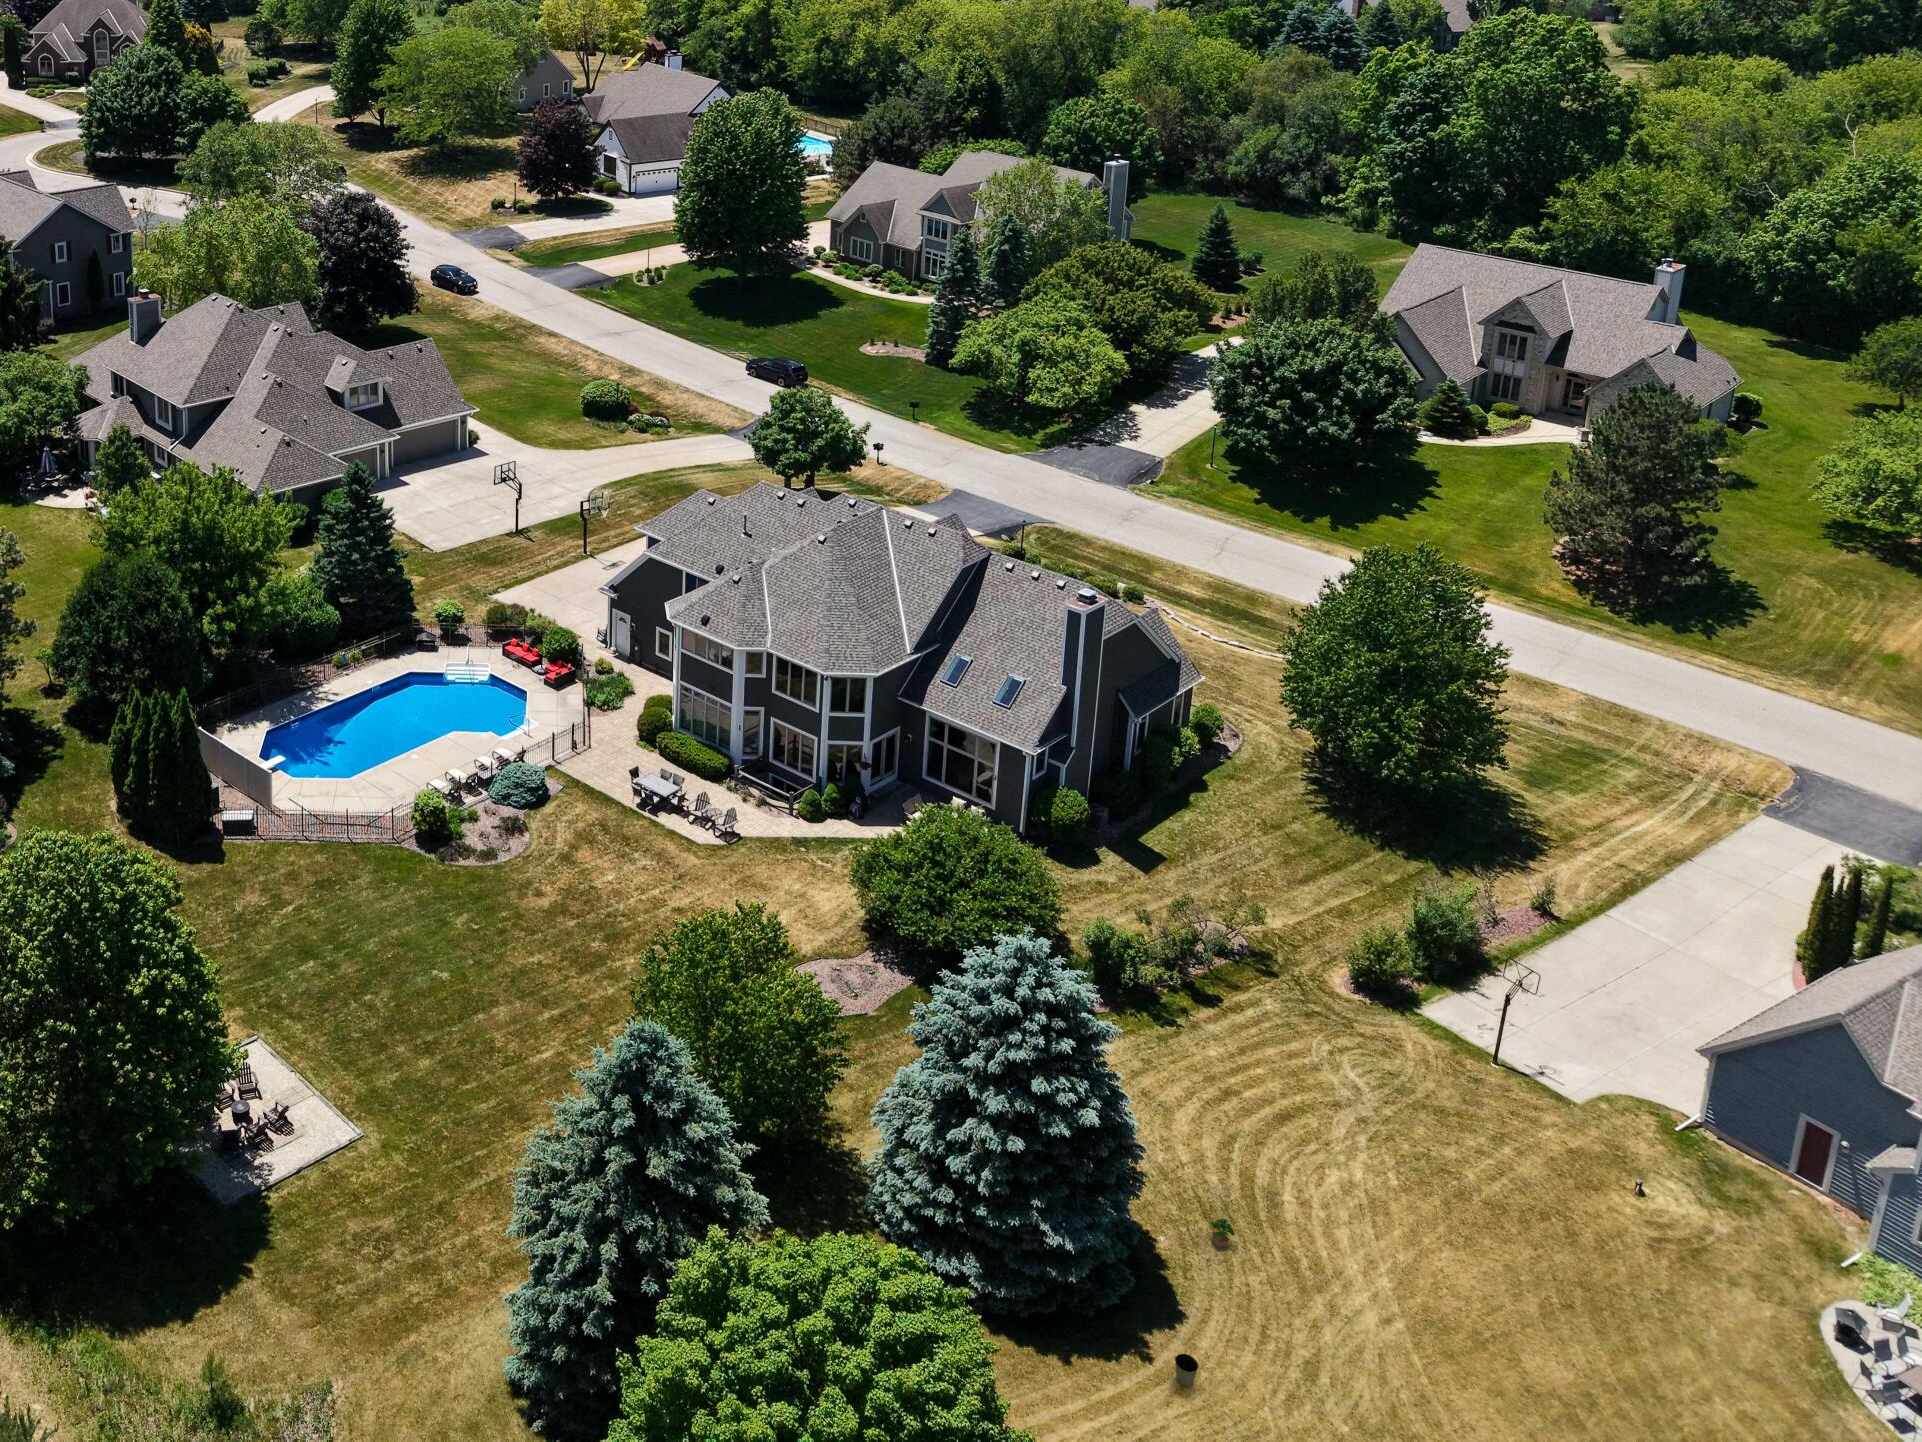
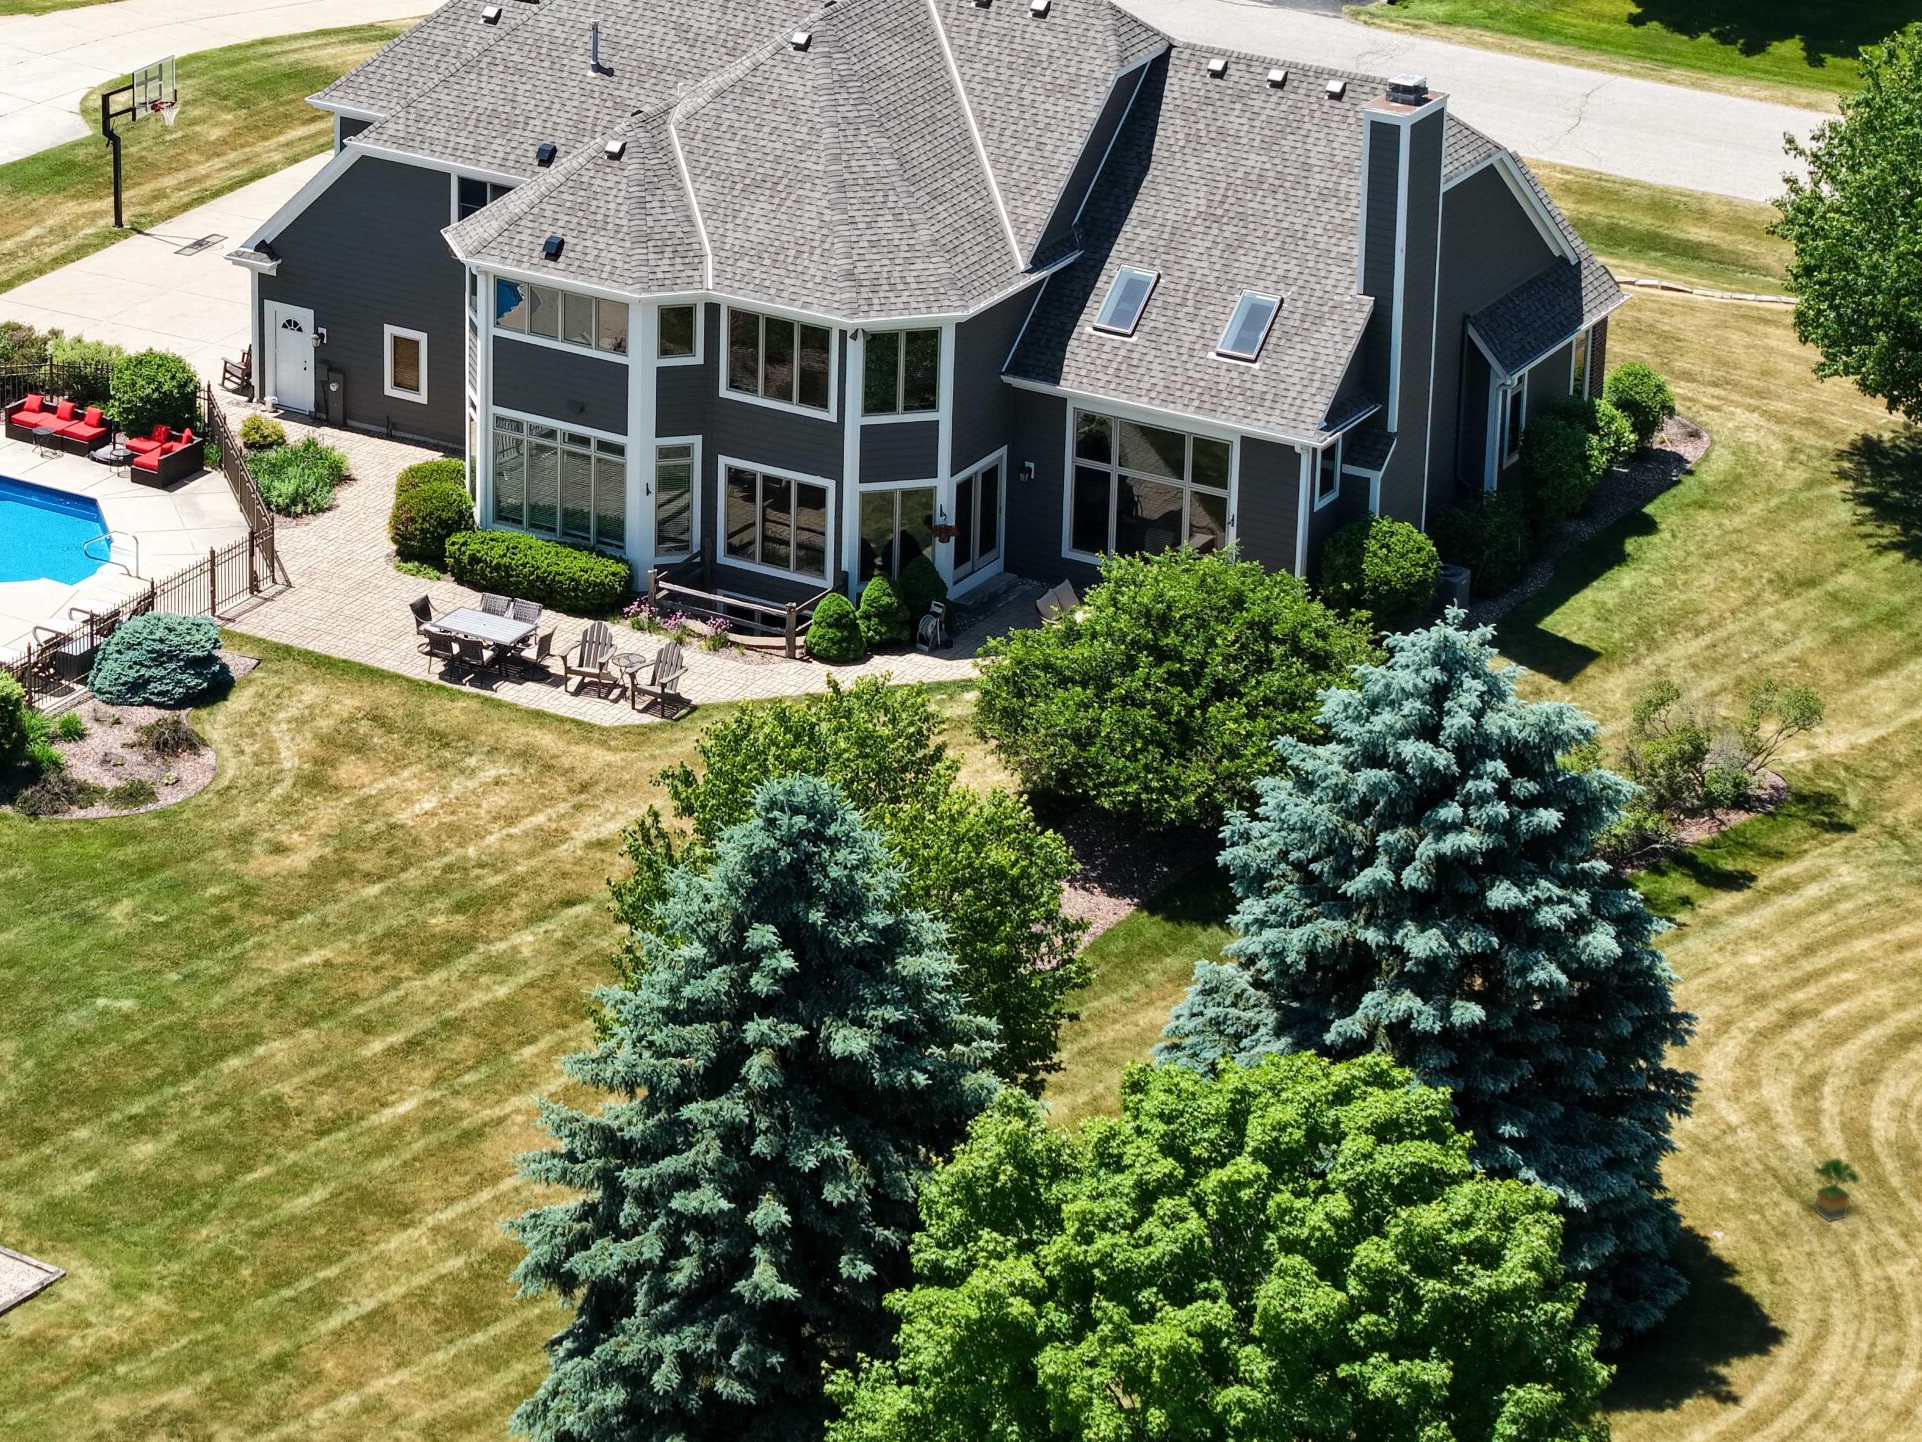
bucket: present [1175,1354,1199,1387] -> none [1788,1354,1835,1410]

